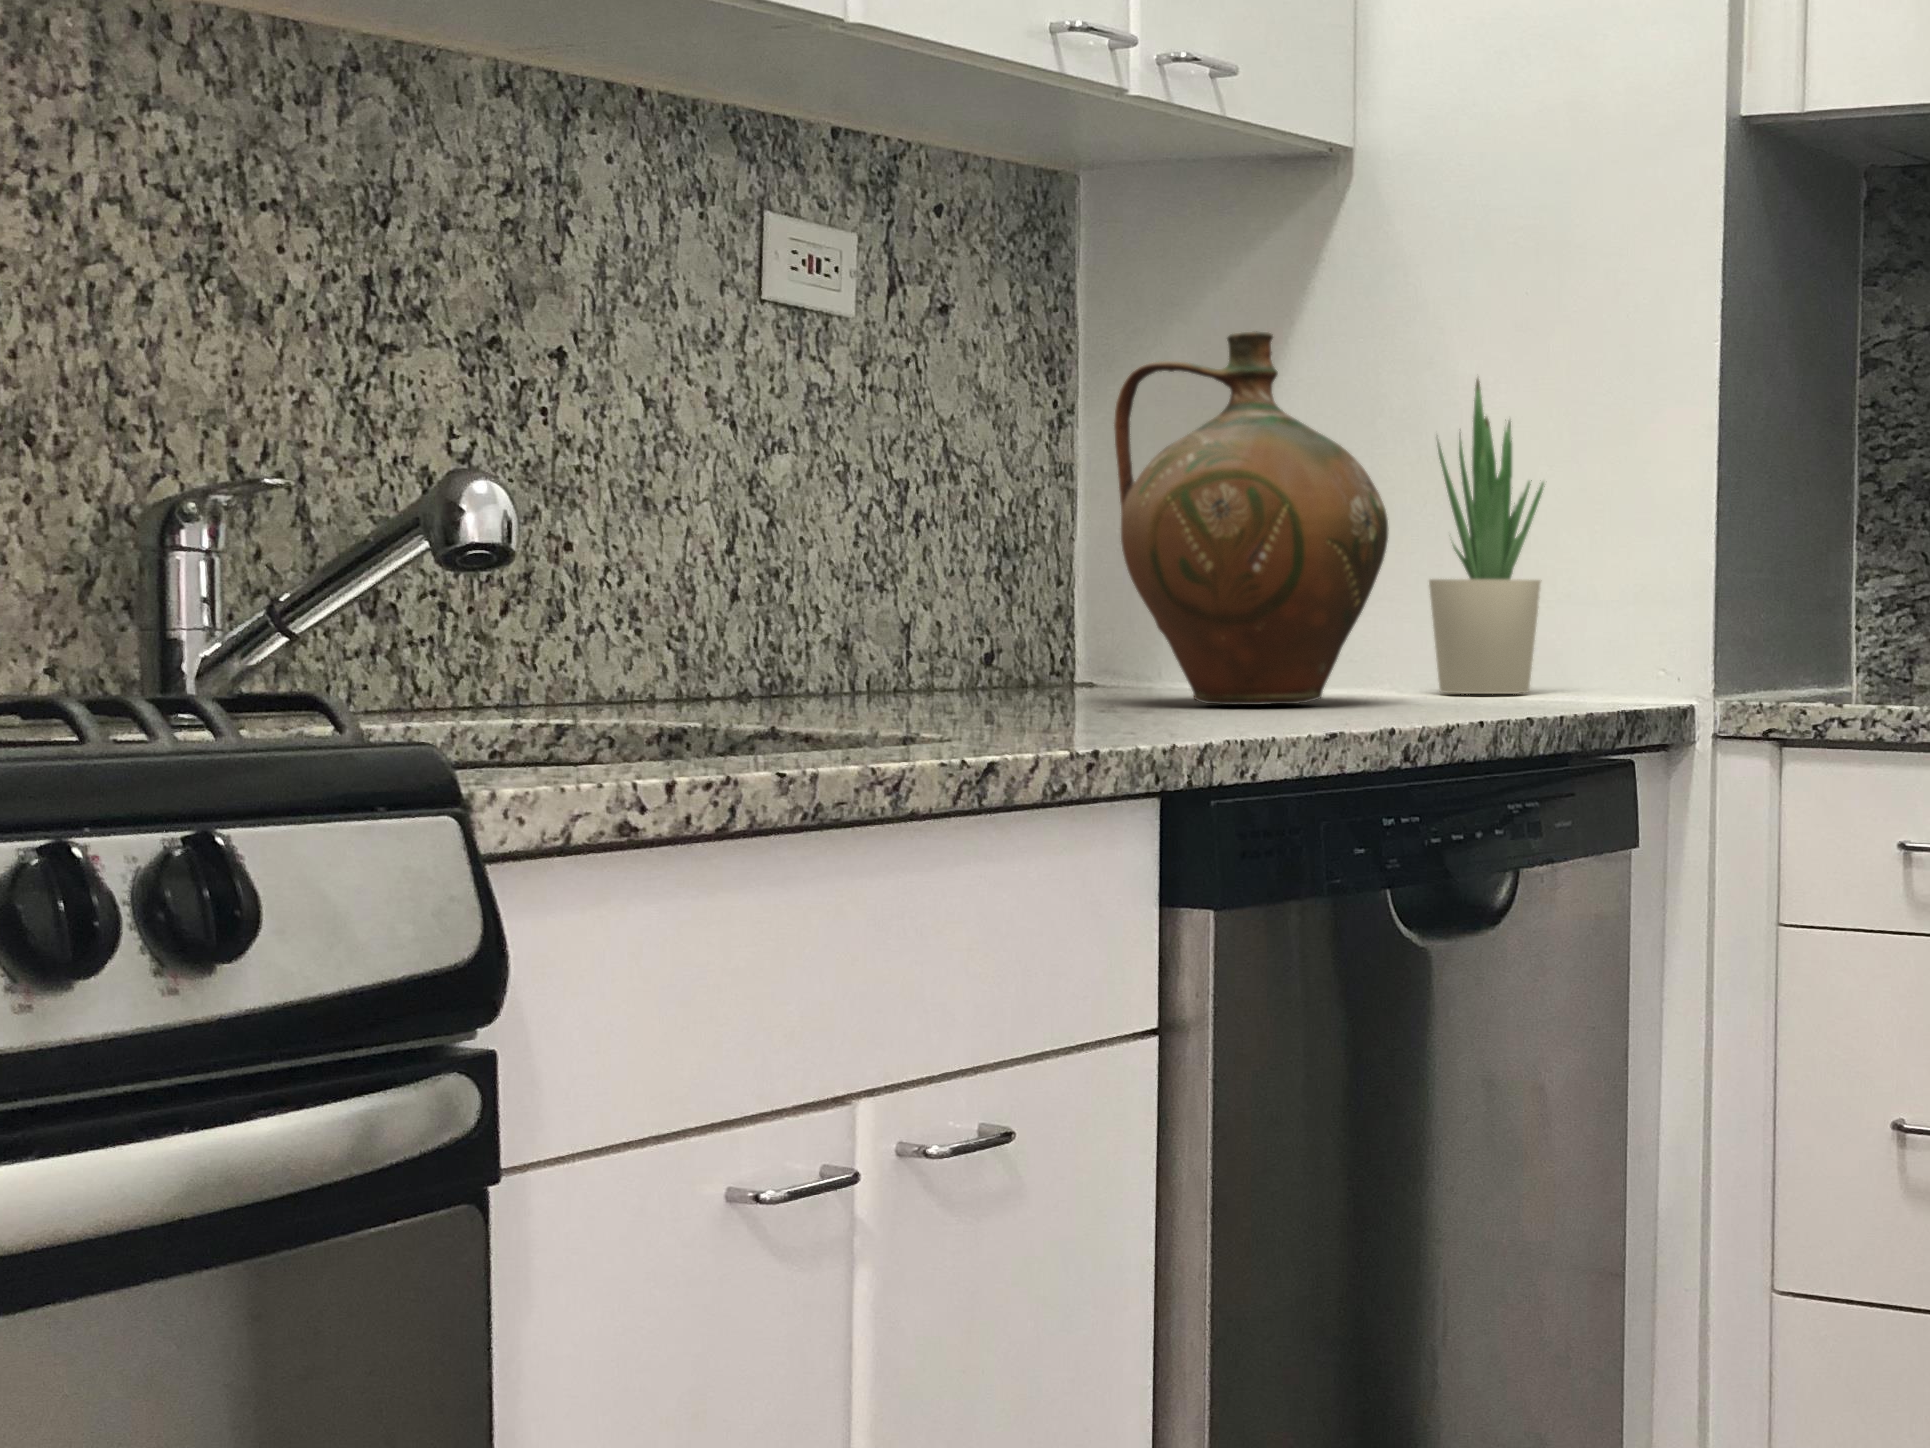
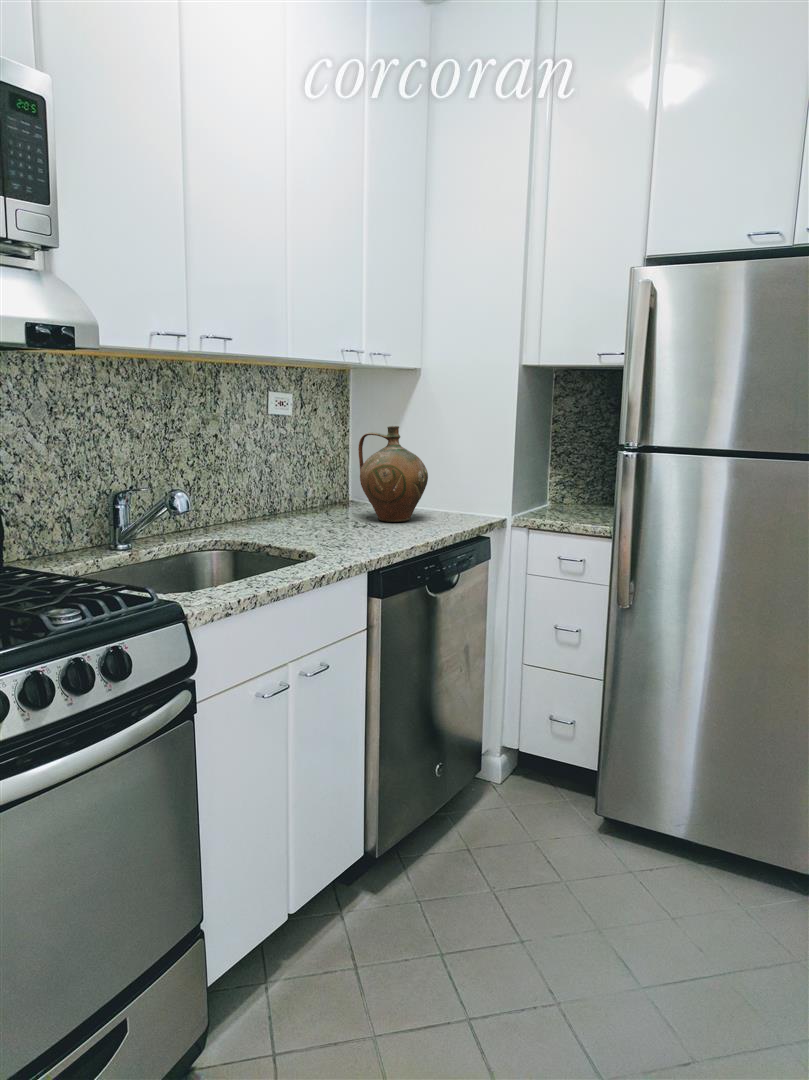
potted plant: present [1429,379,1545,694] -> none [438,430,474,512]

